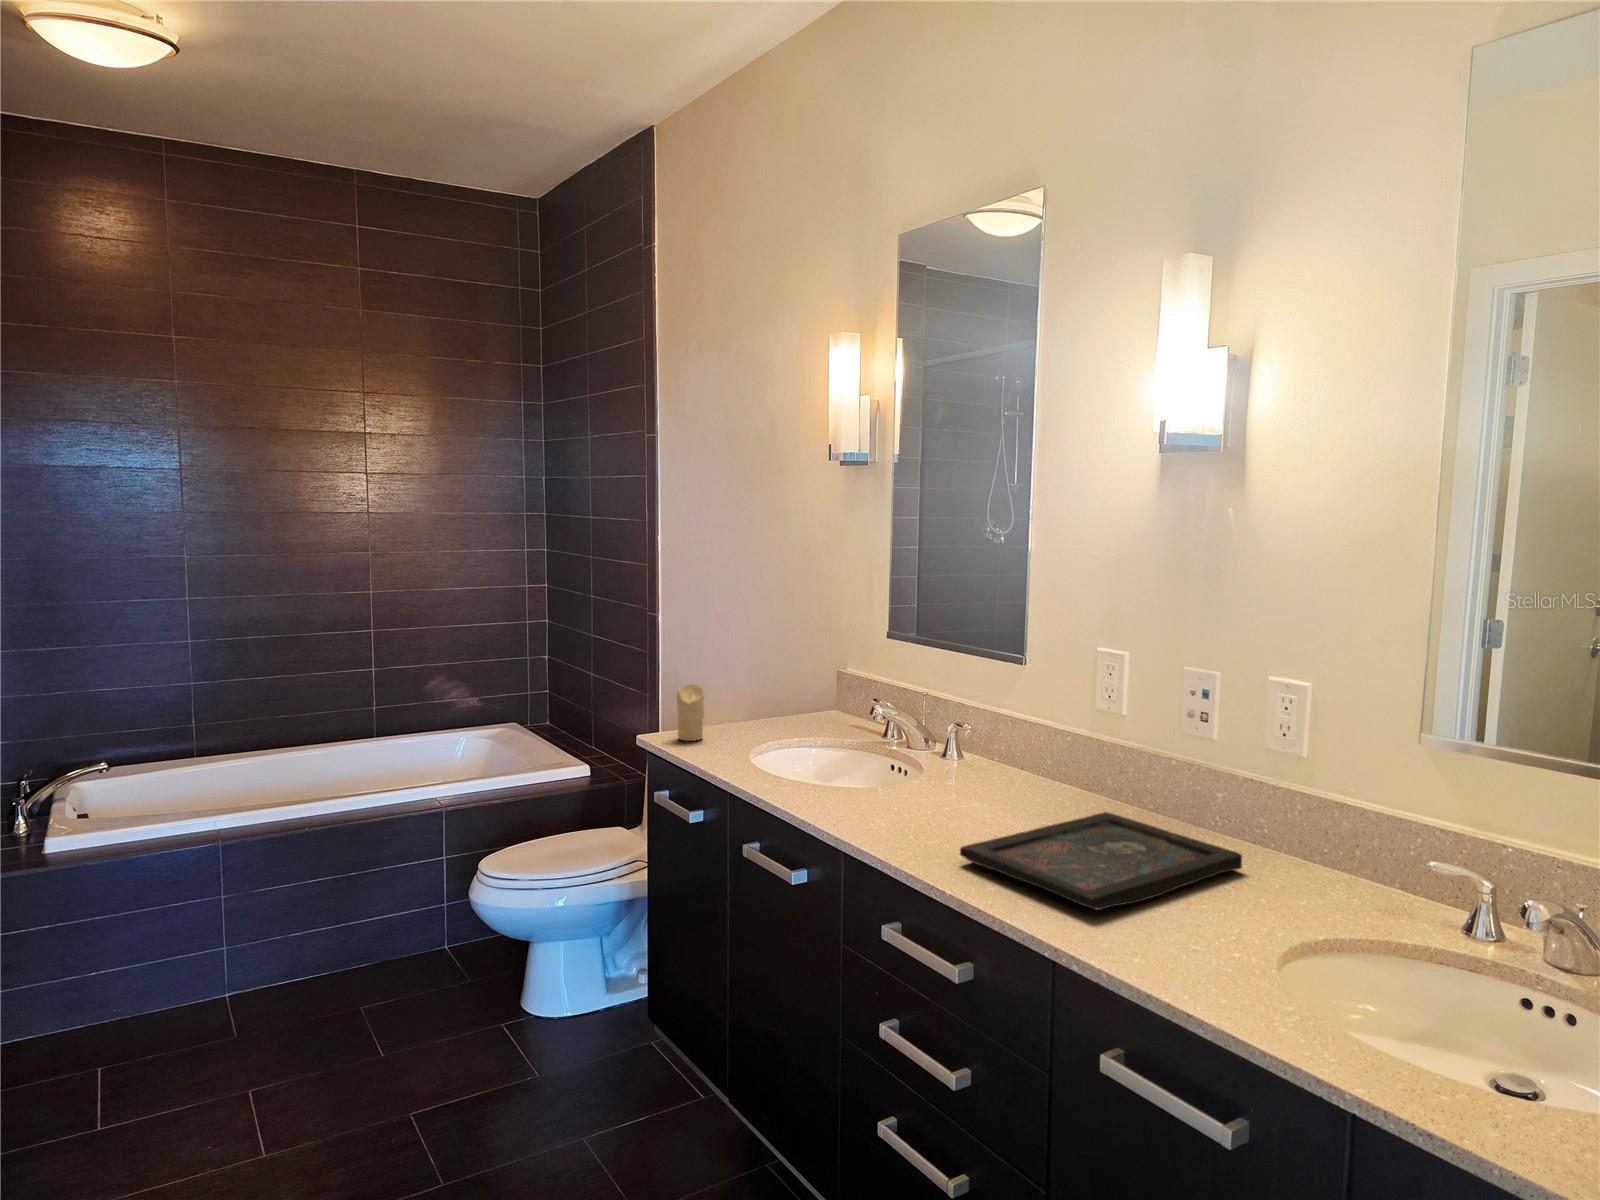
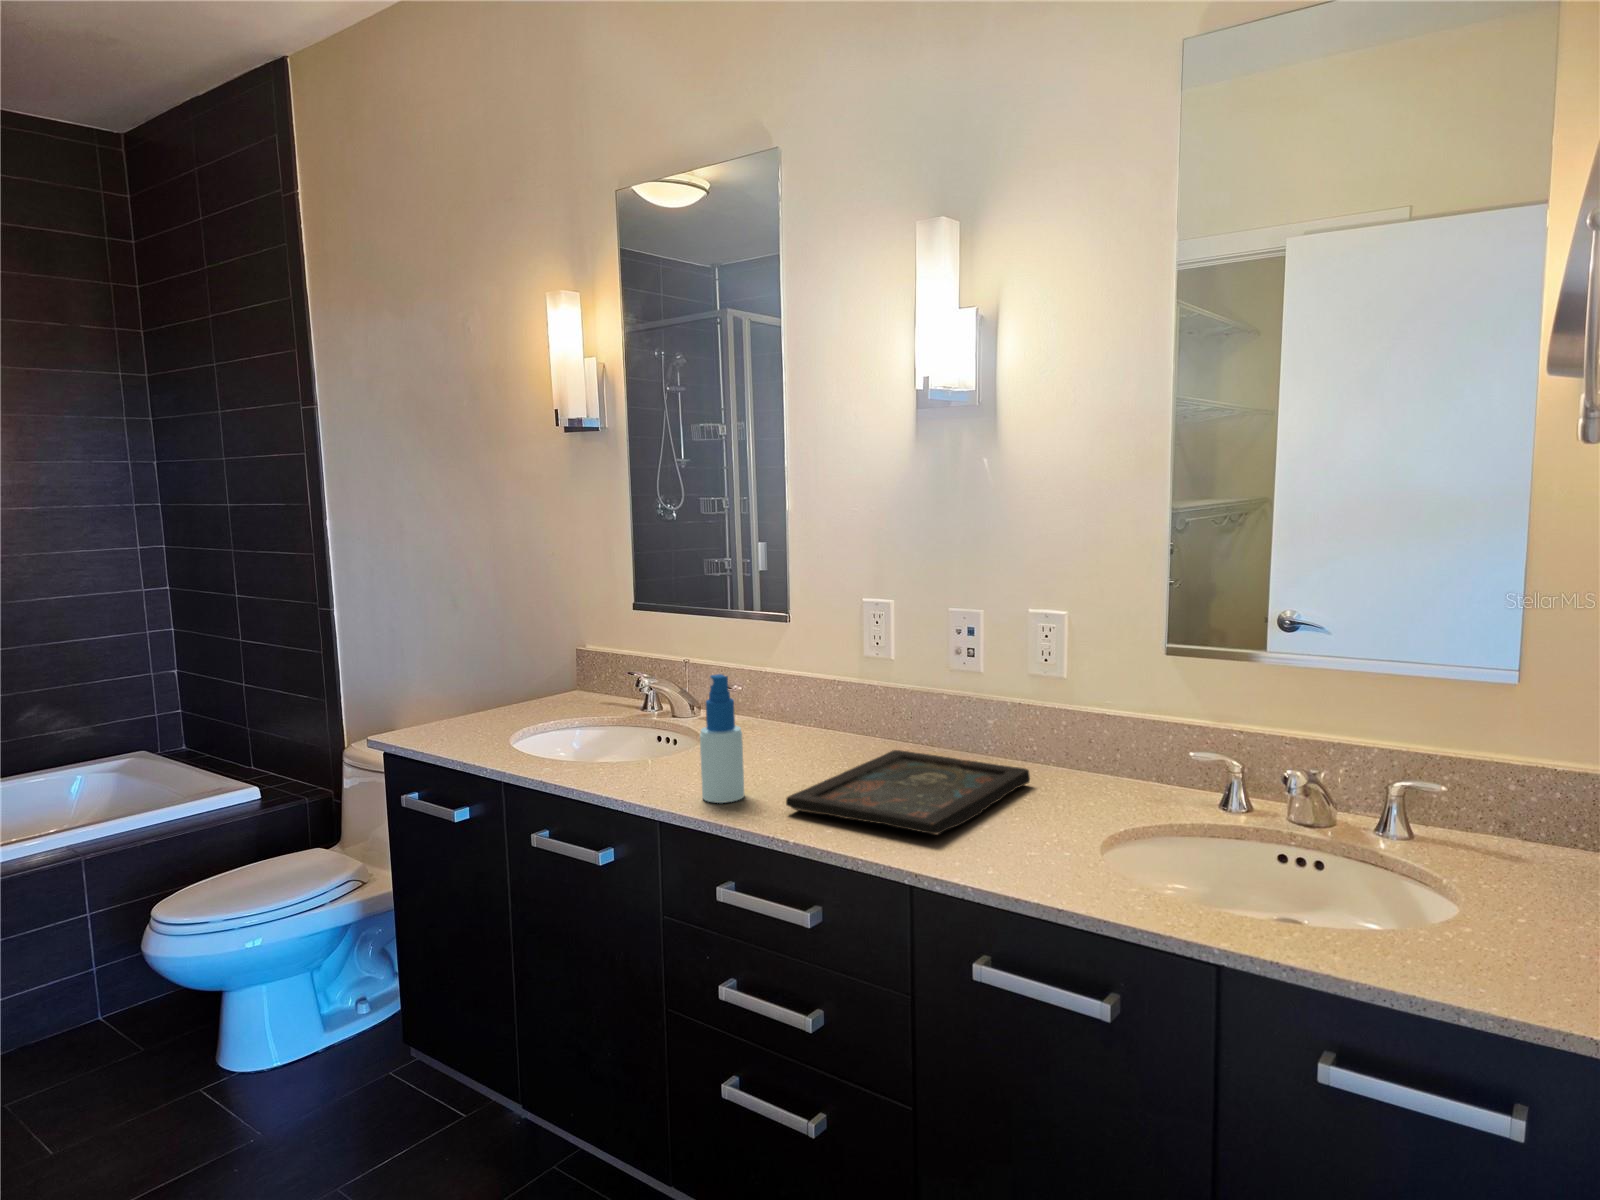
candle: present [677,684,704,741] -> none [420,674,453,735]
spray bottle: none [888,714,931,843] -> present [700,674,744,803]

